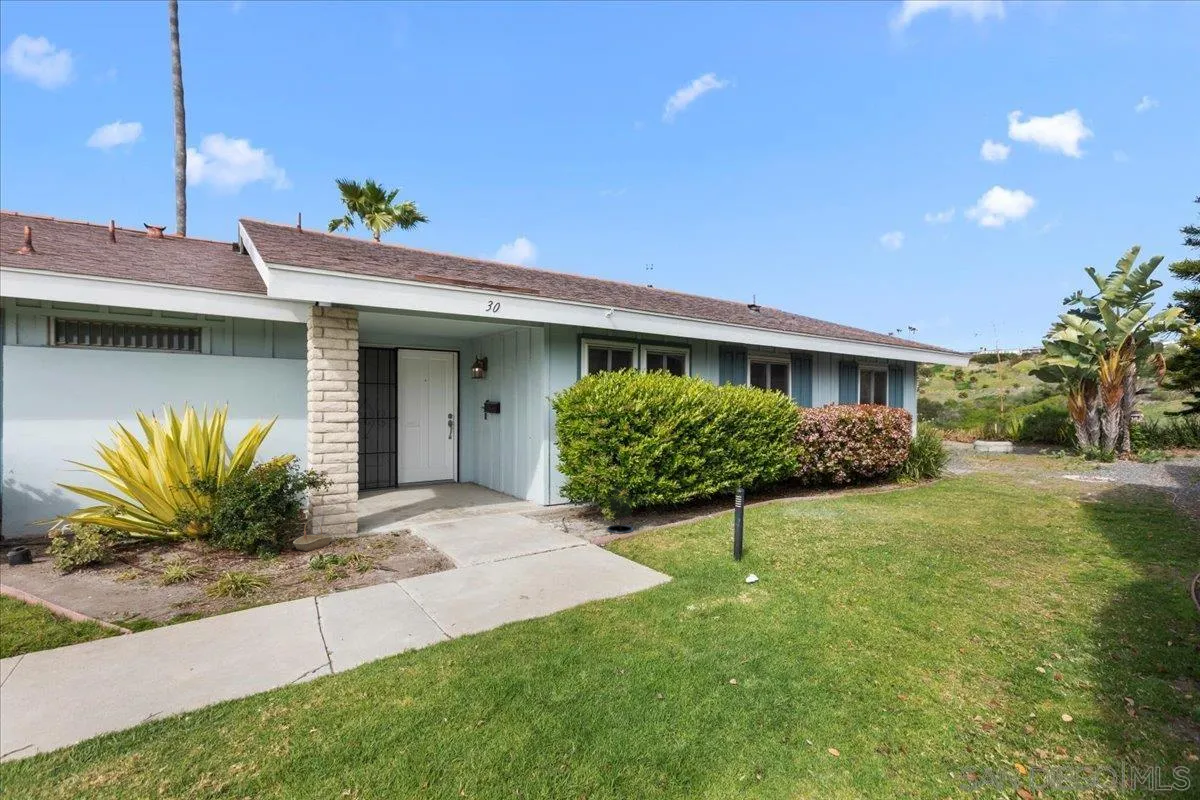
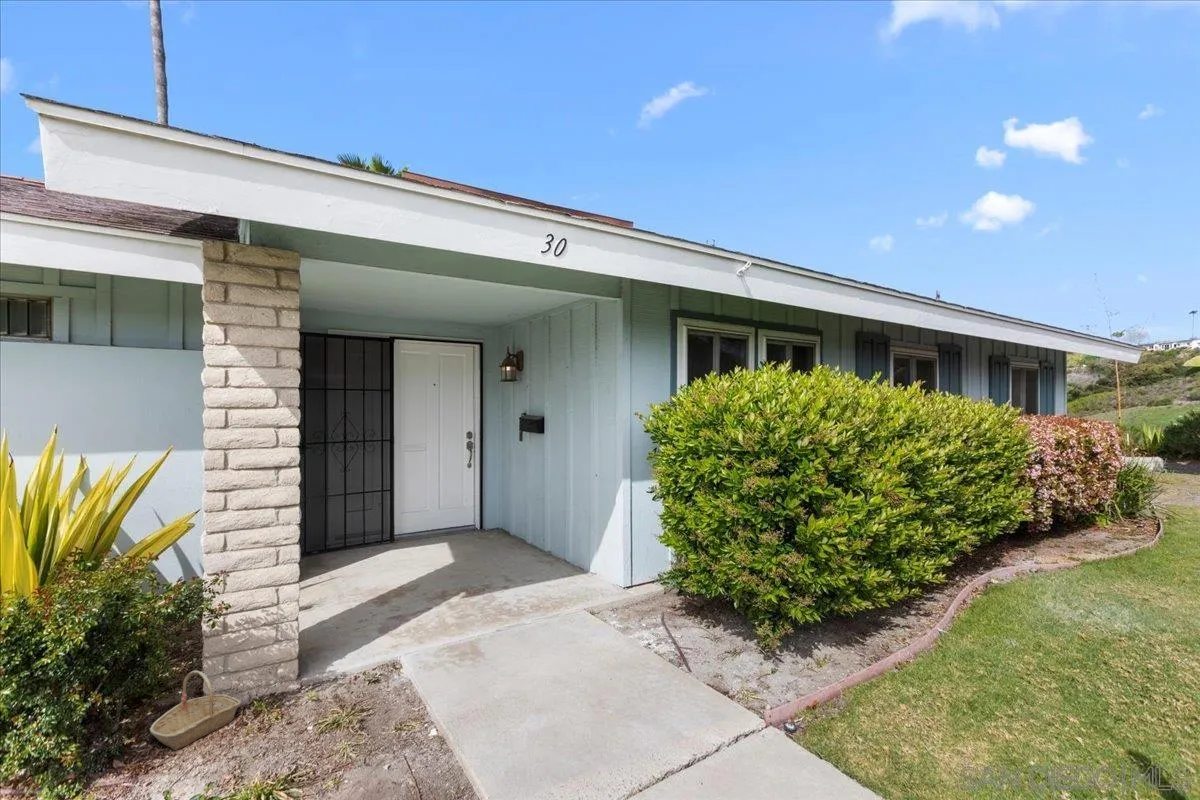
potted tree: present [607,488,633,533] -> none [763,575,819,678]

